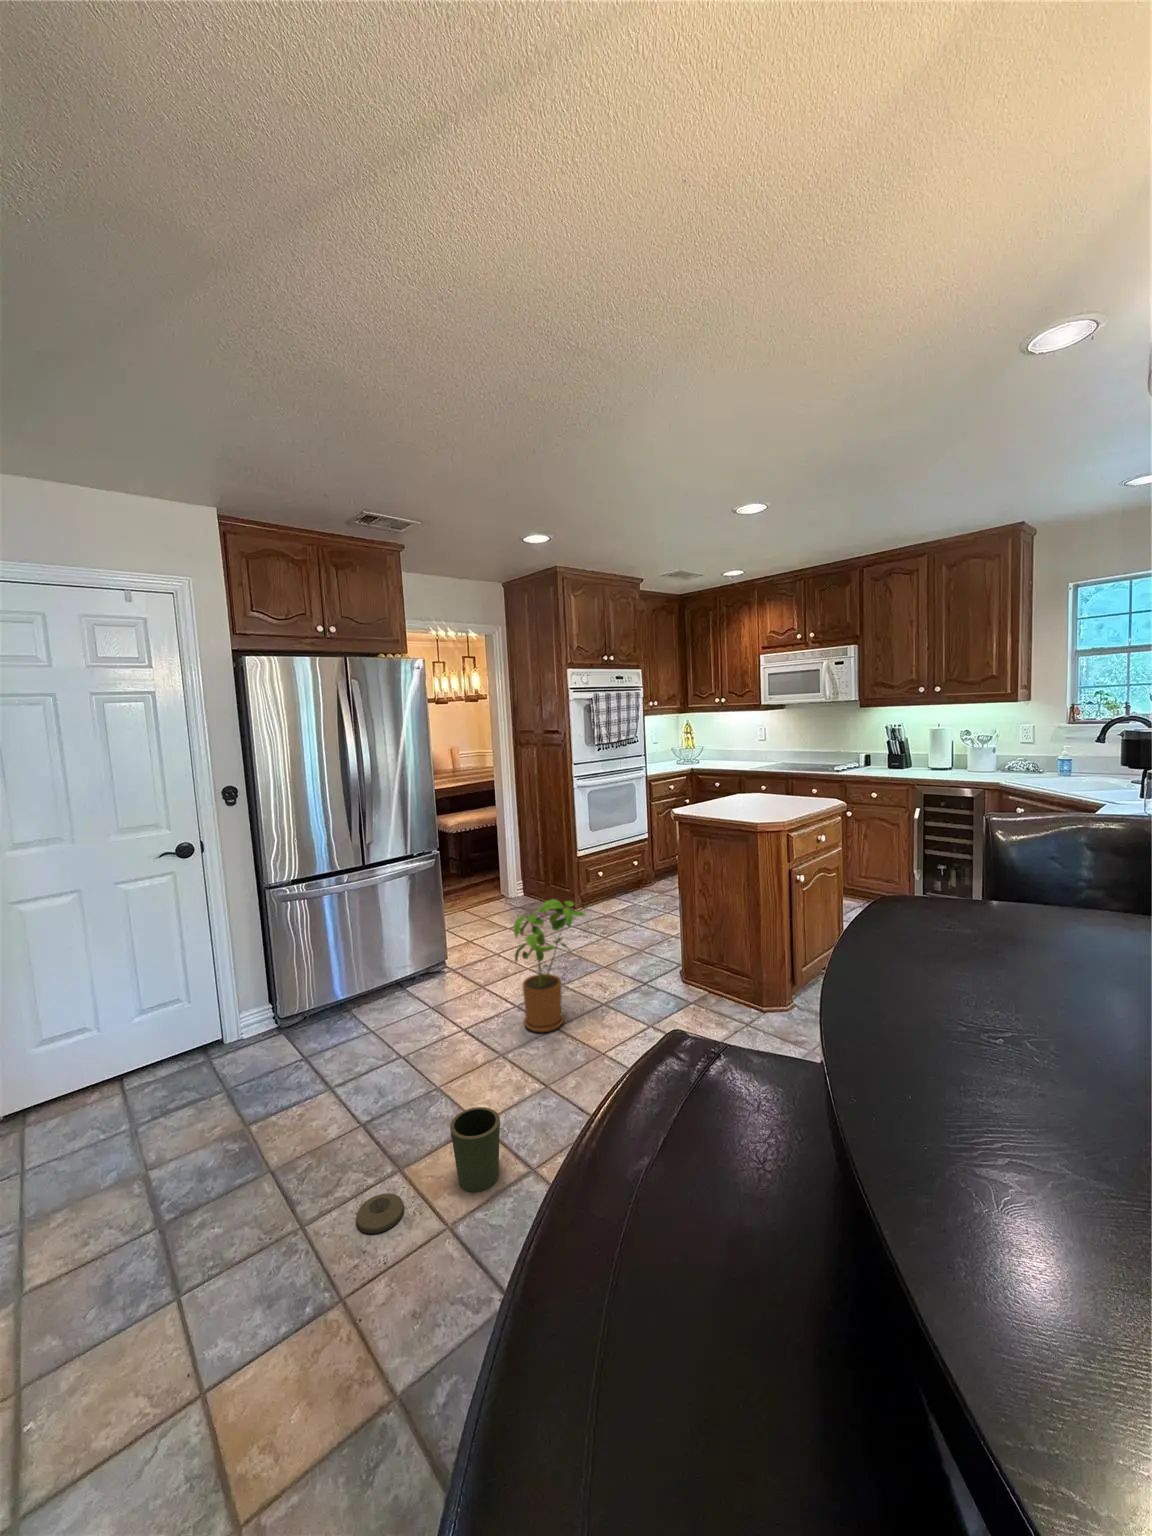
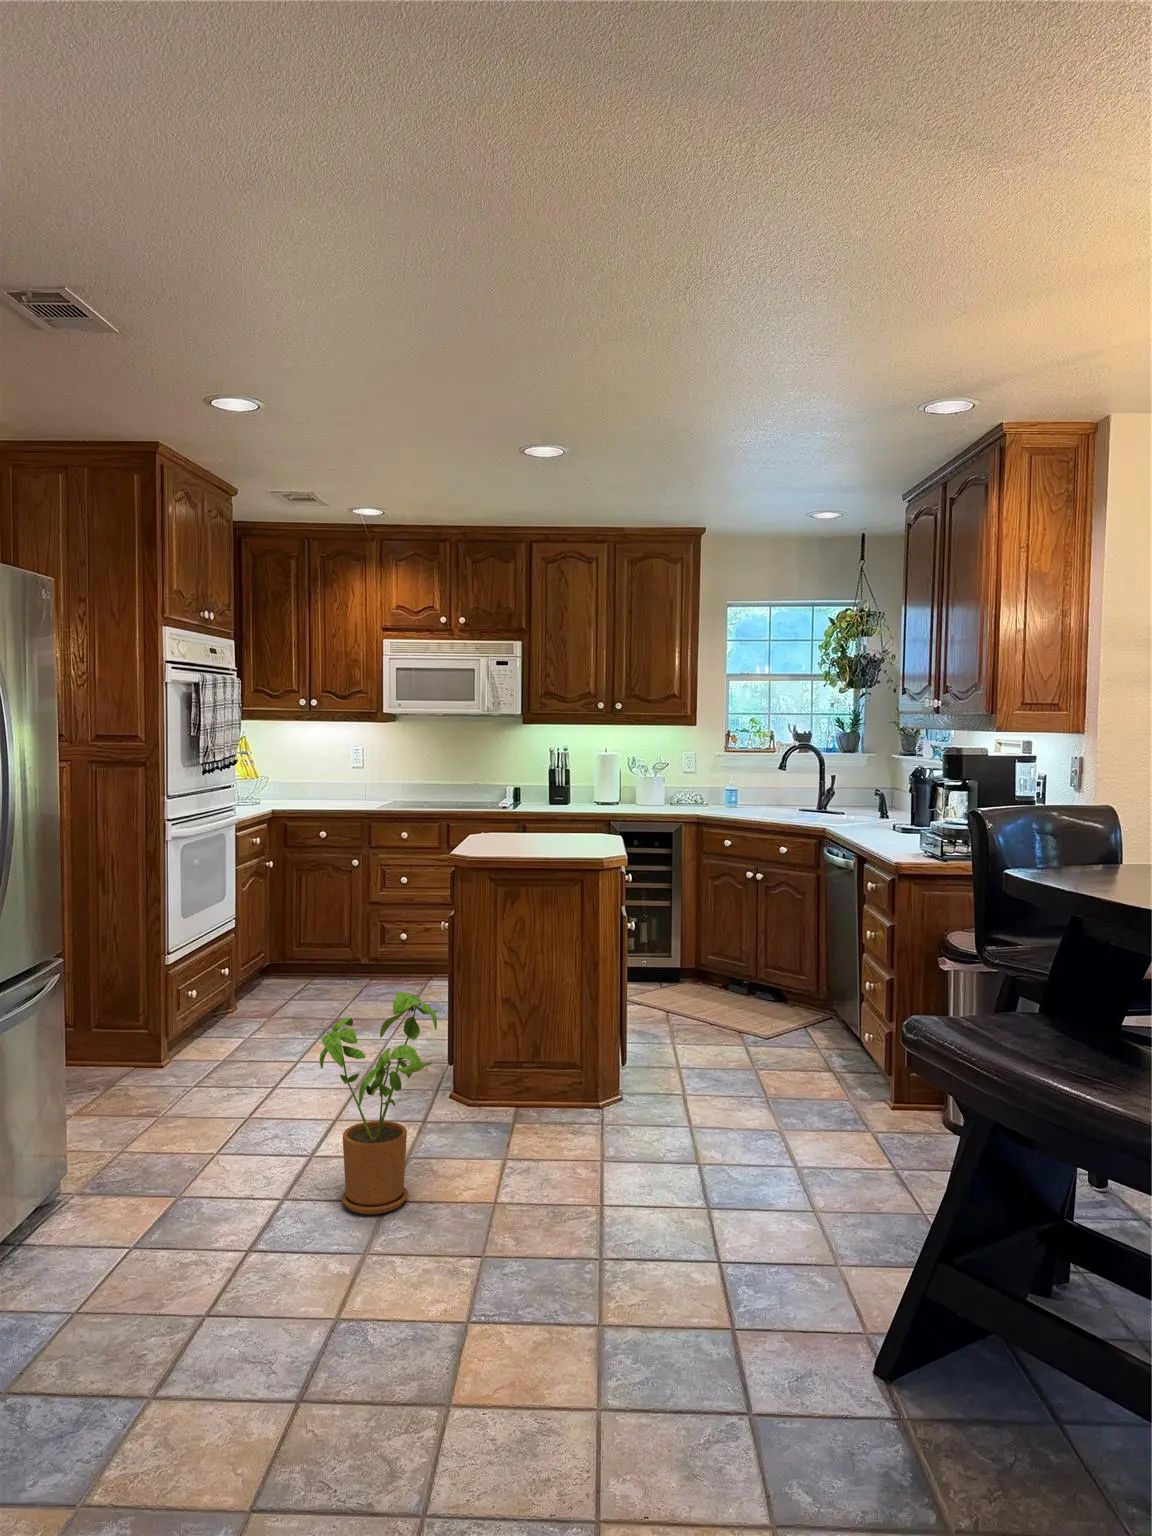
trash can: present [356,1107,500,1234] -> none [490,1267,613,1487]

